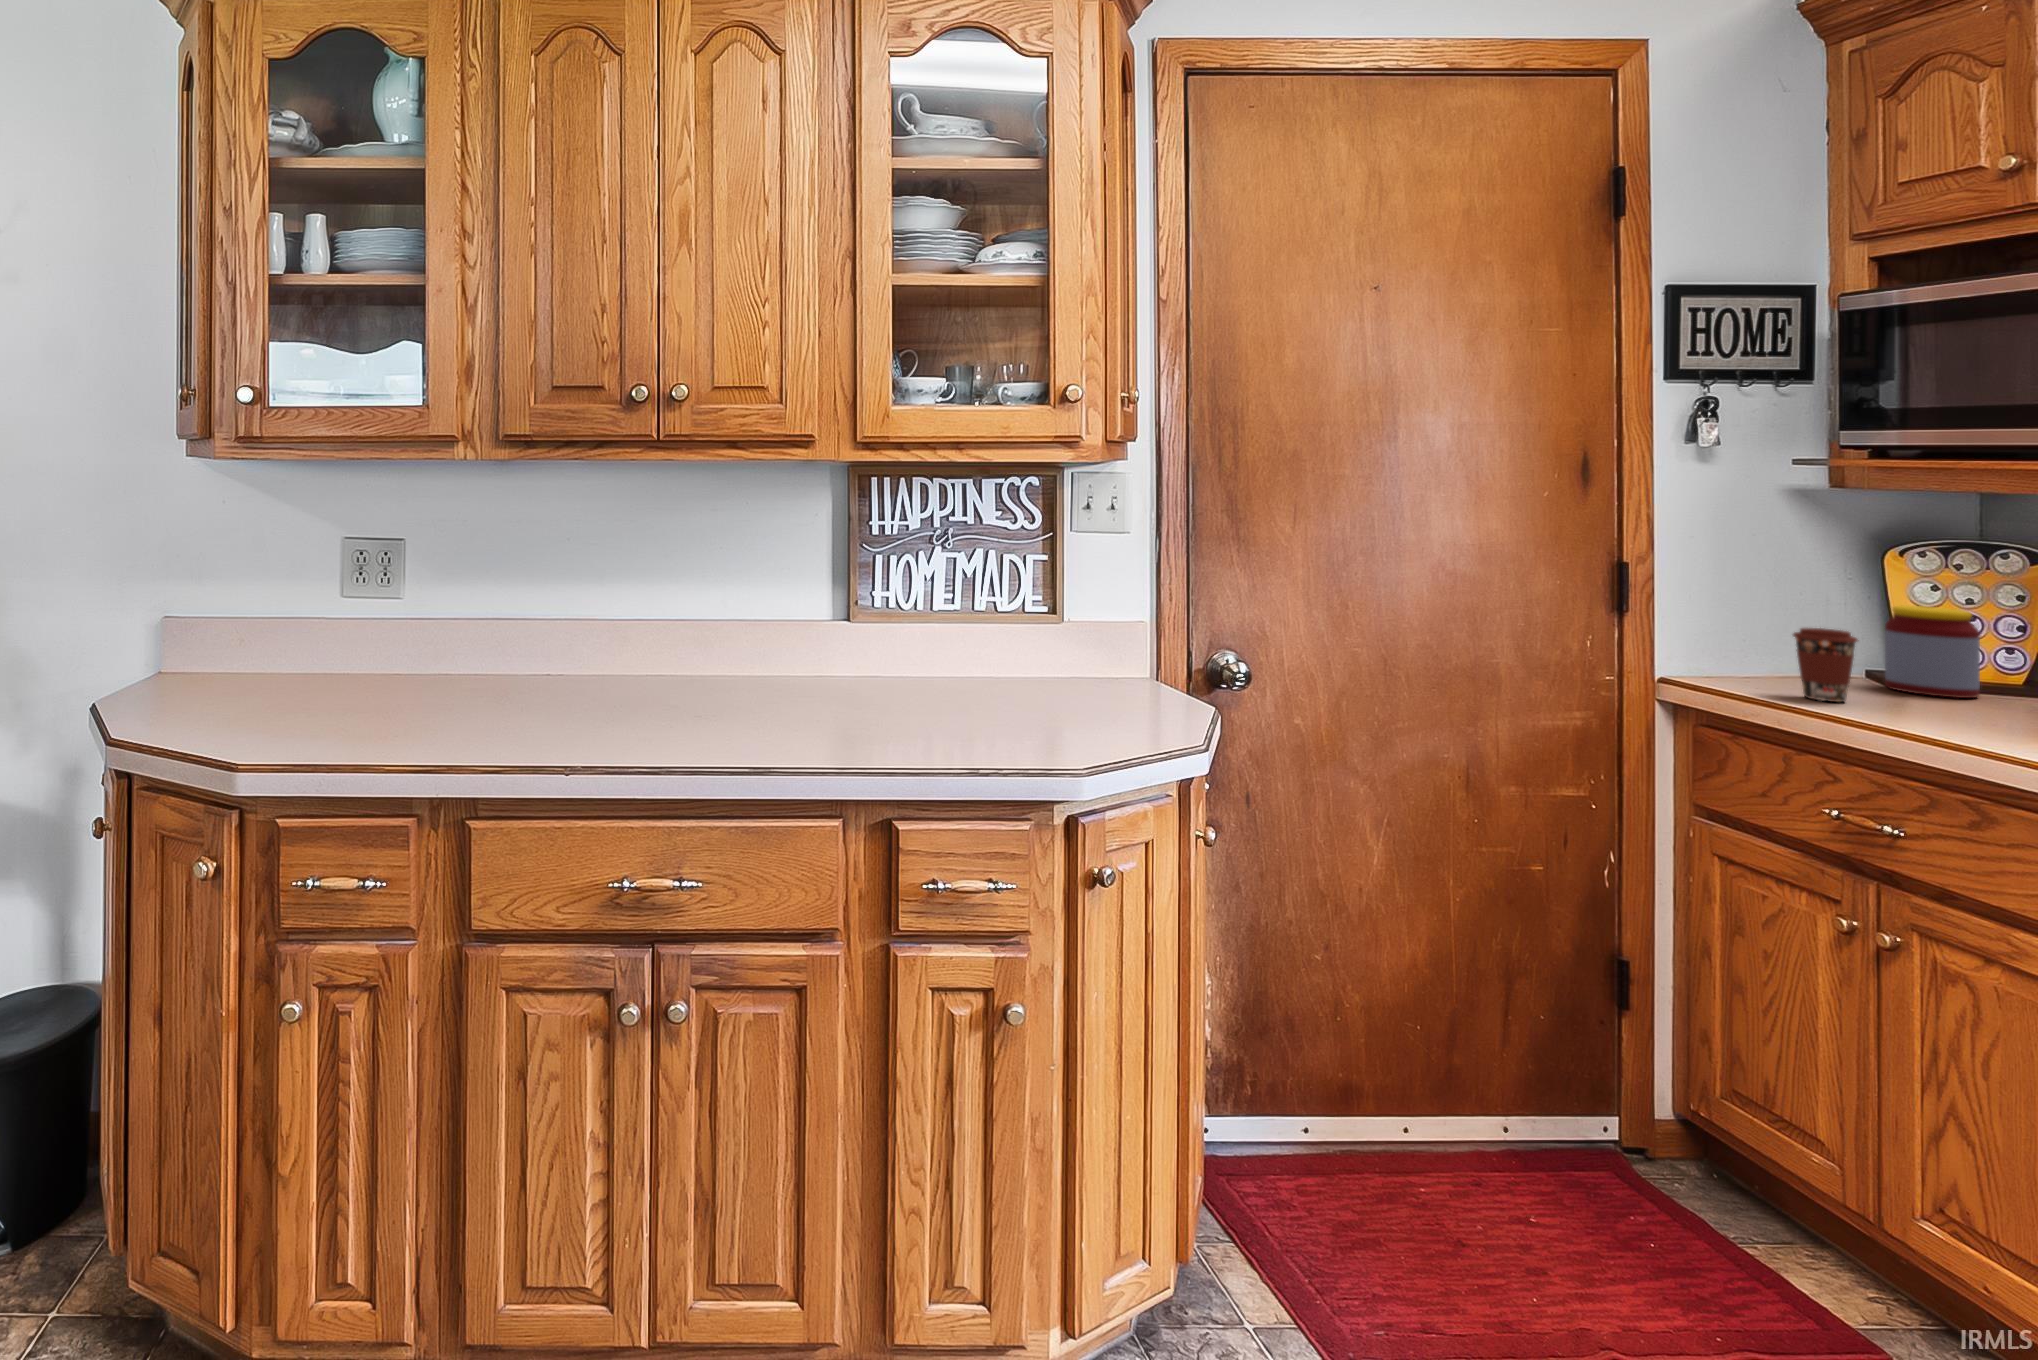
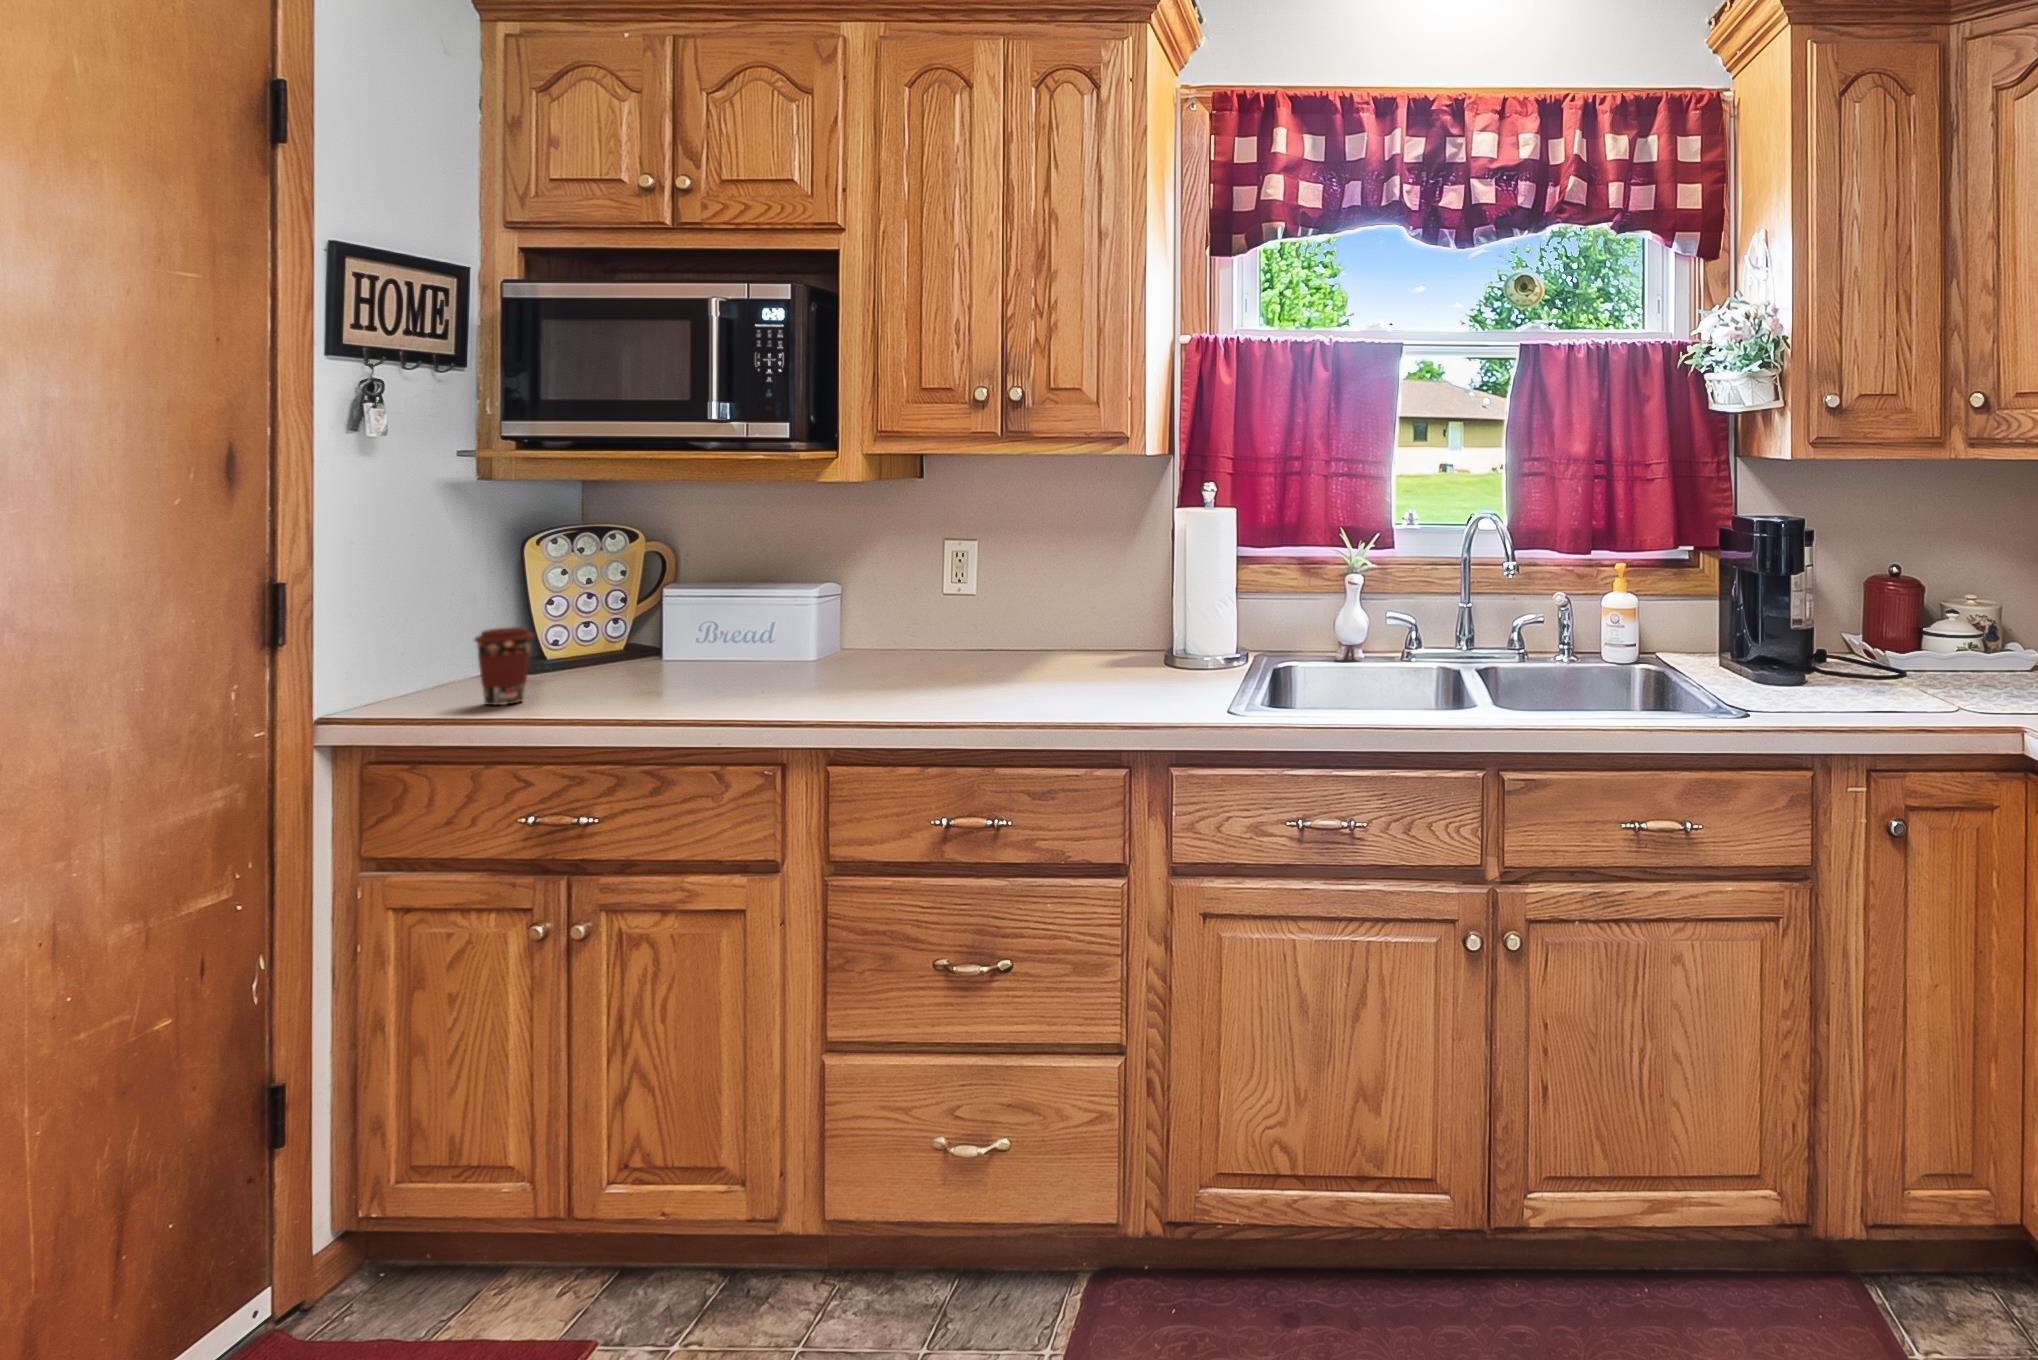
jar: present [1885,606,1980,698] -> none [532,591,606,678]

